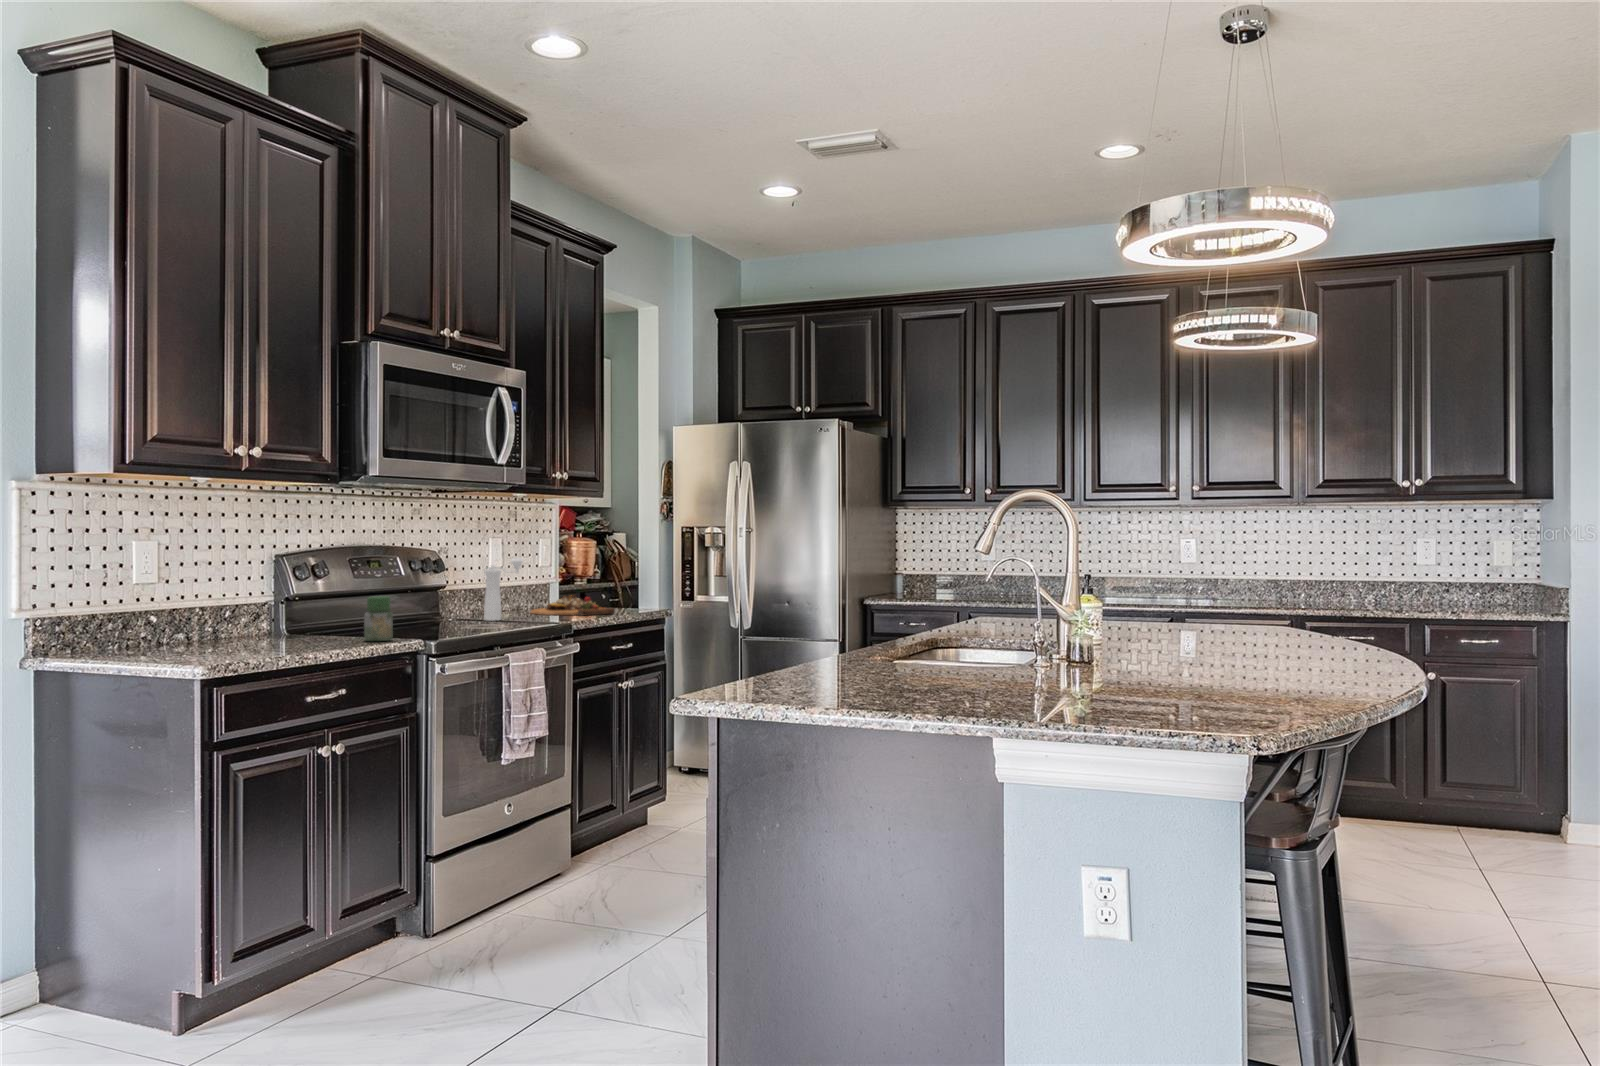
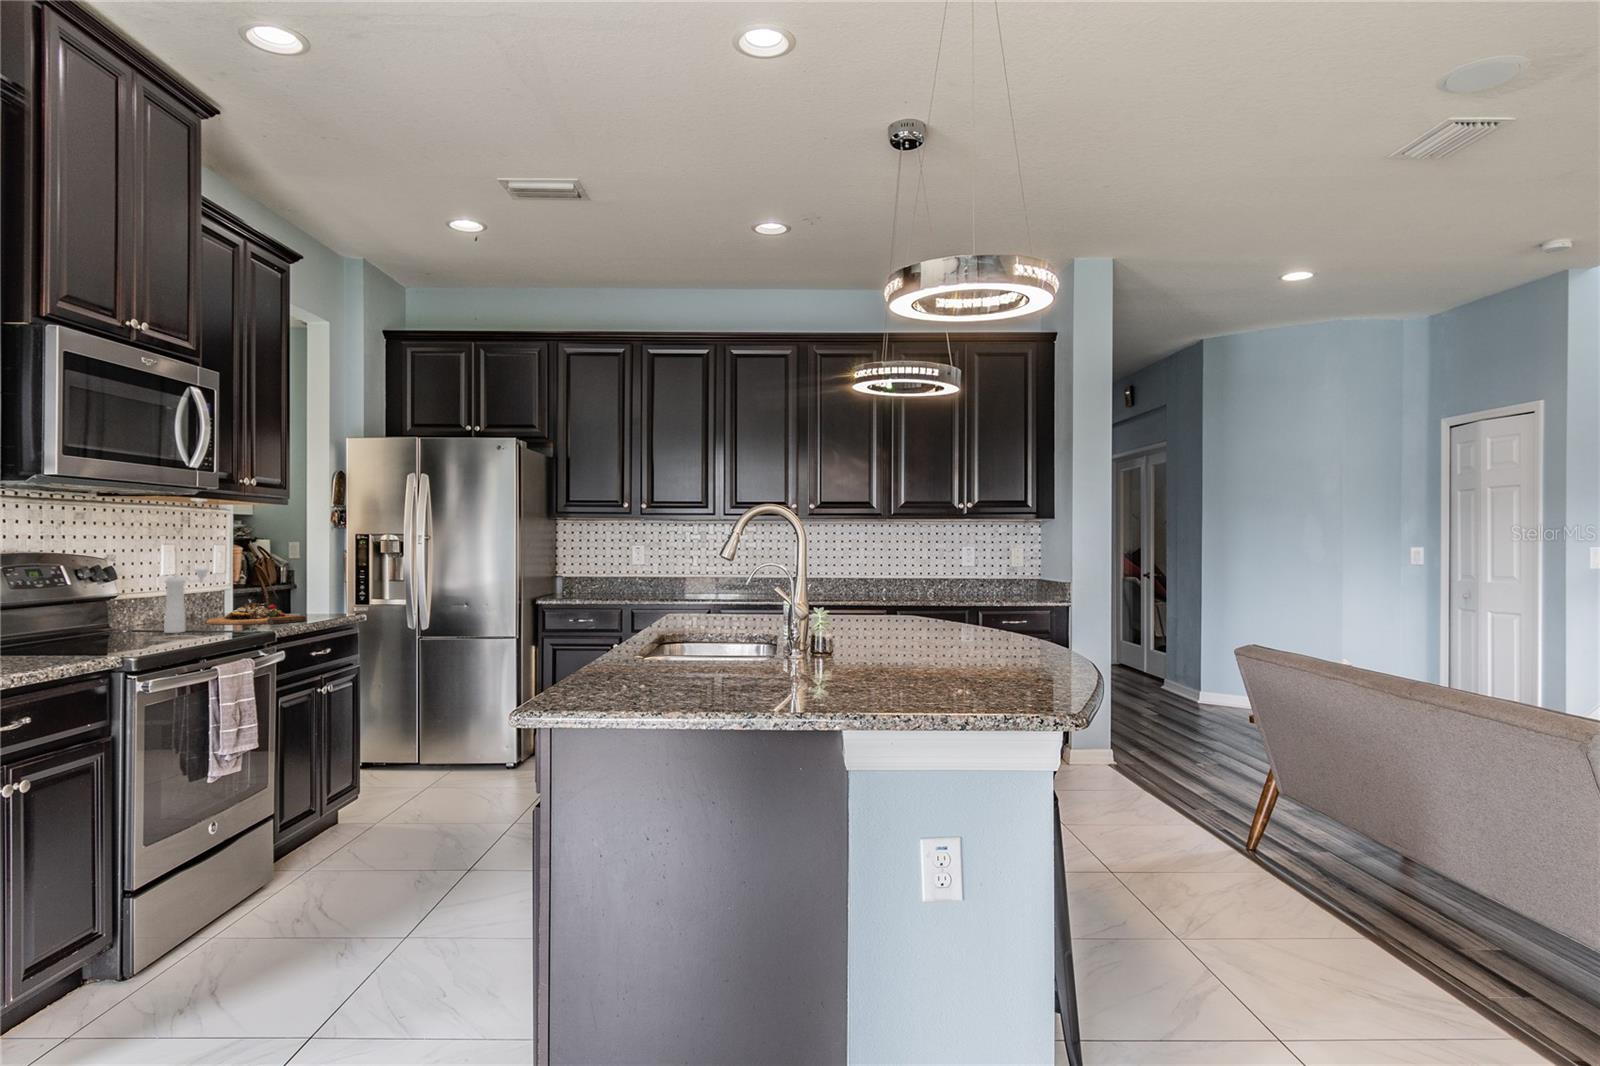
jar: present [364,596,393,641] -> none [51,612,88,662]

